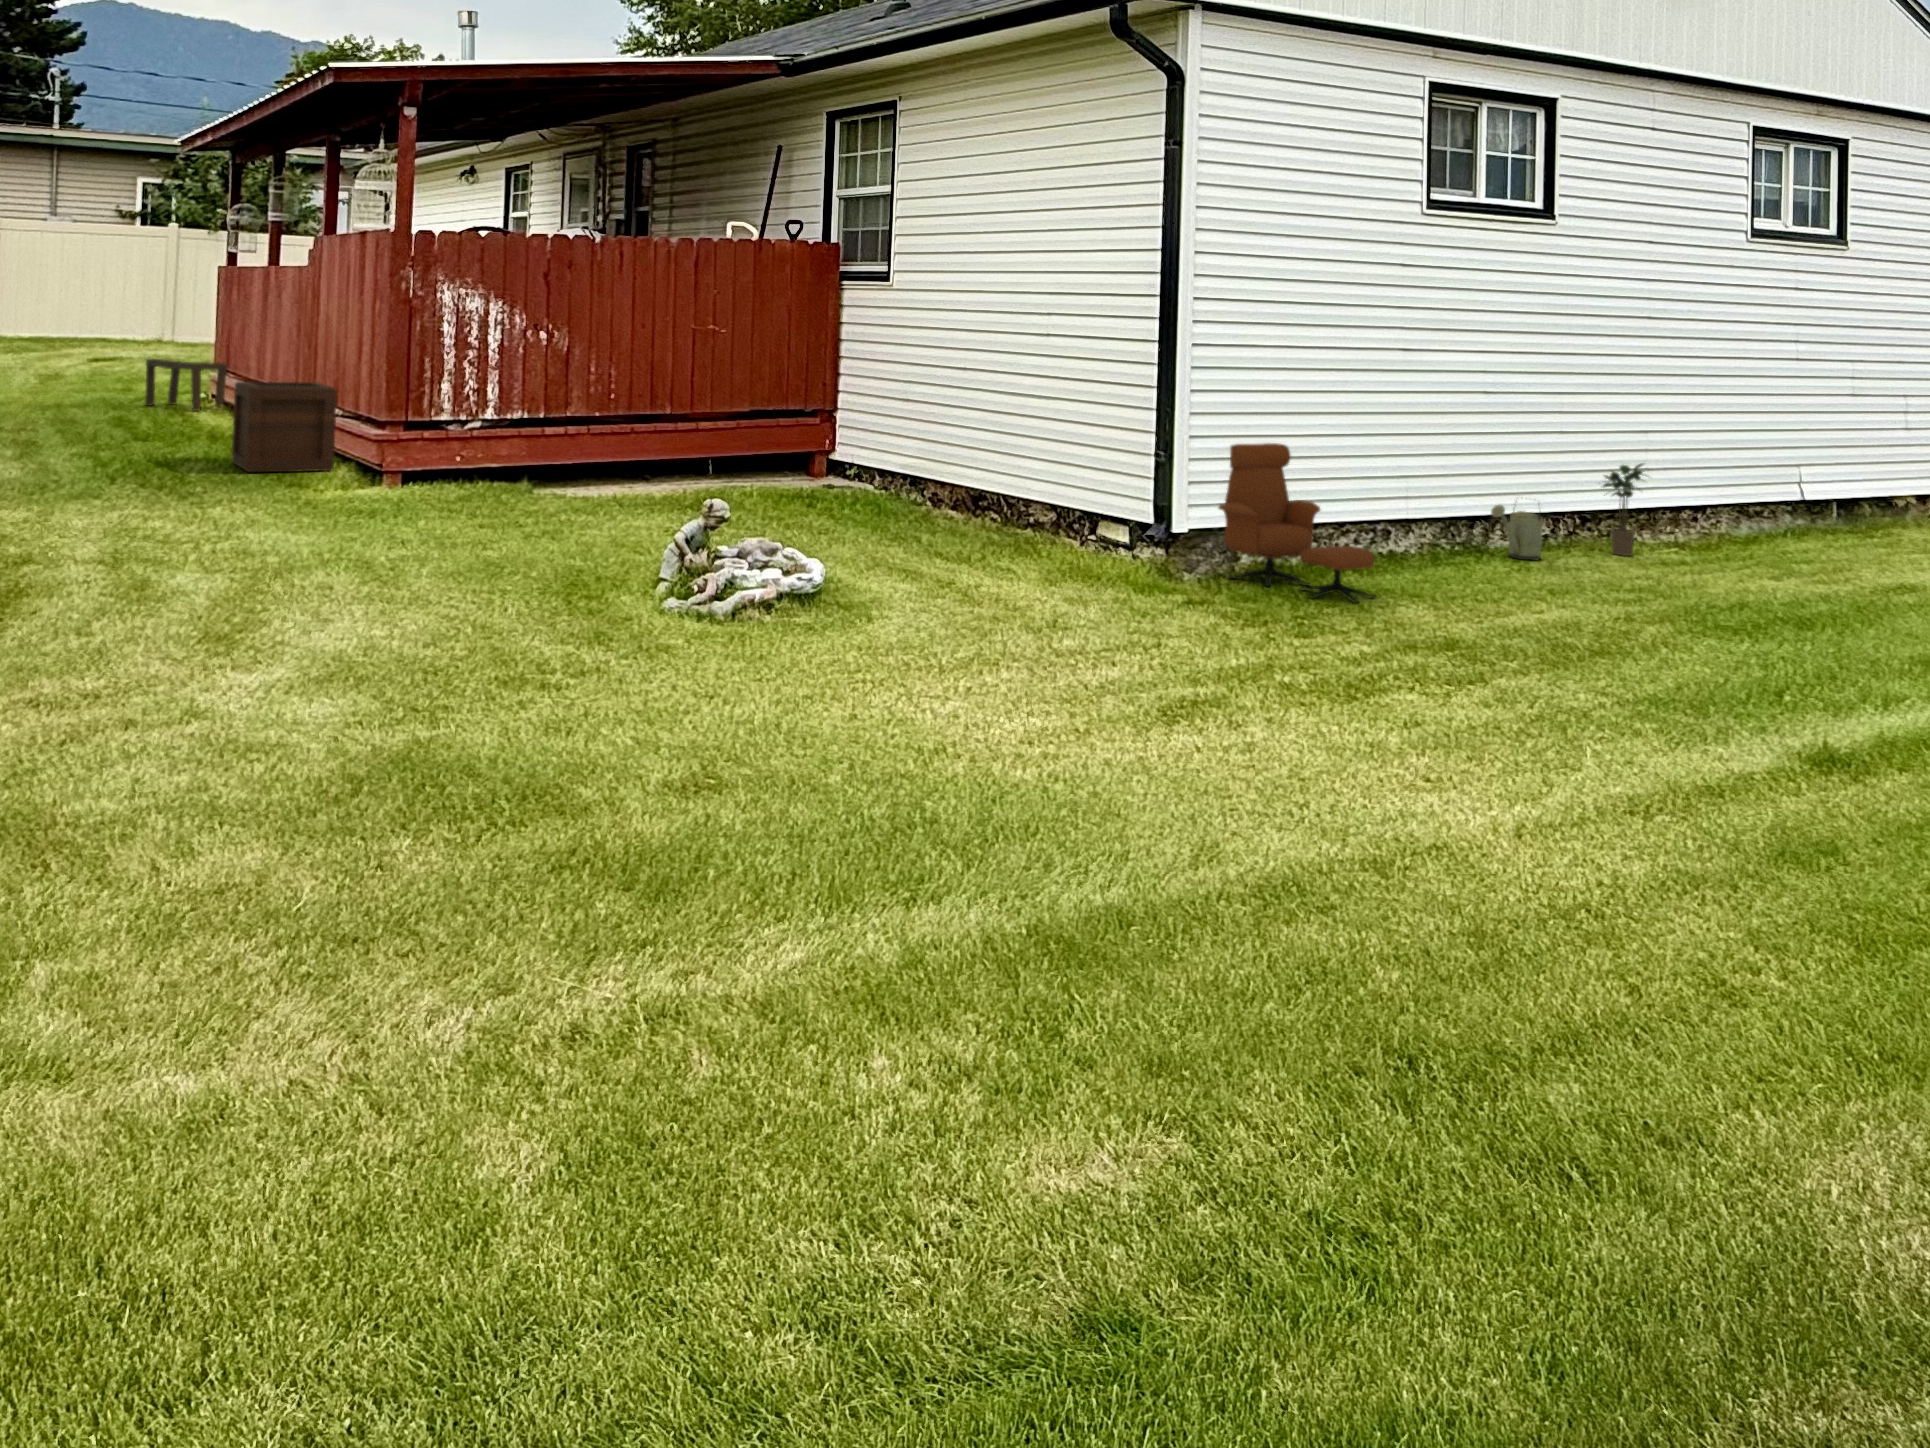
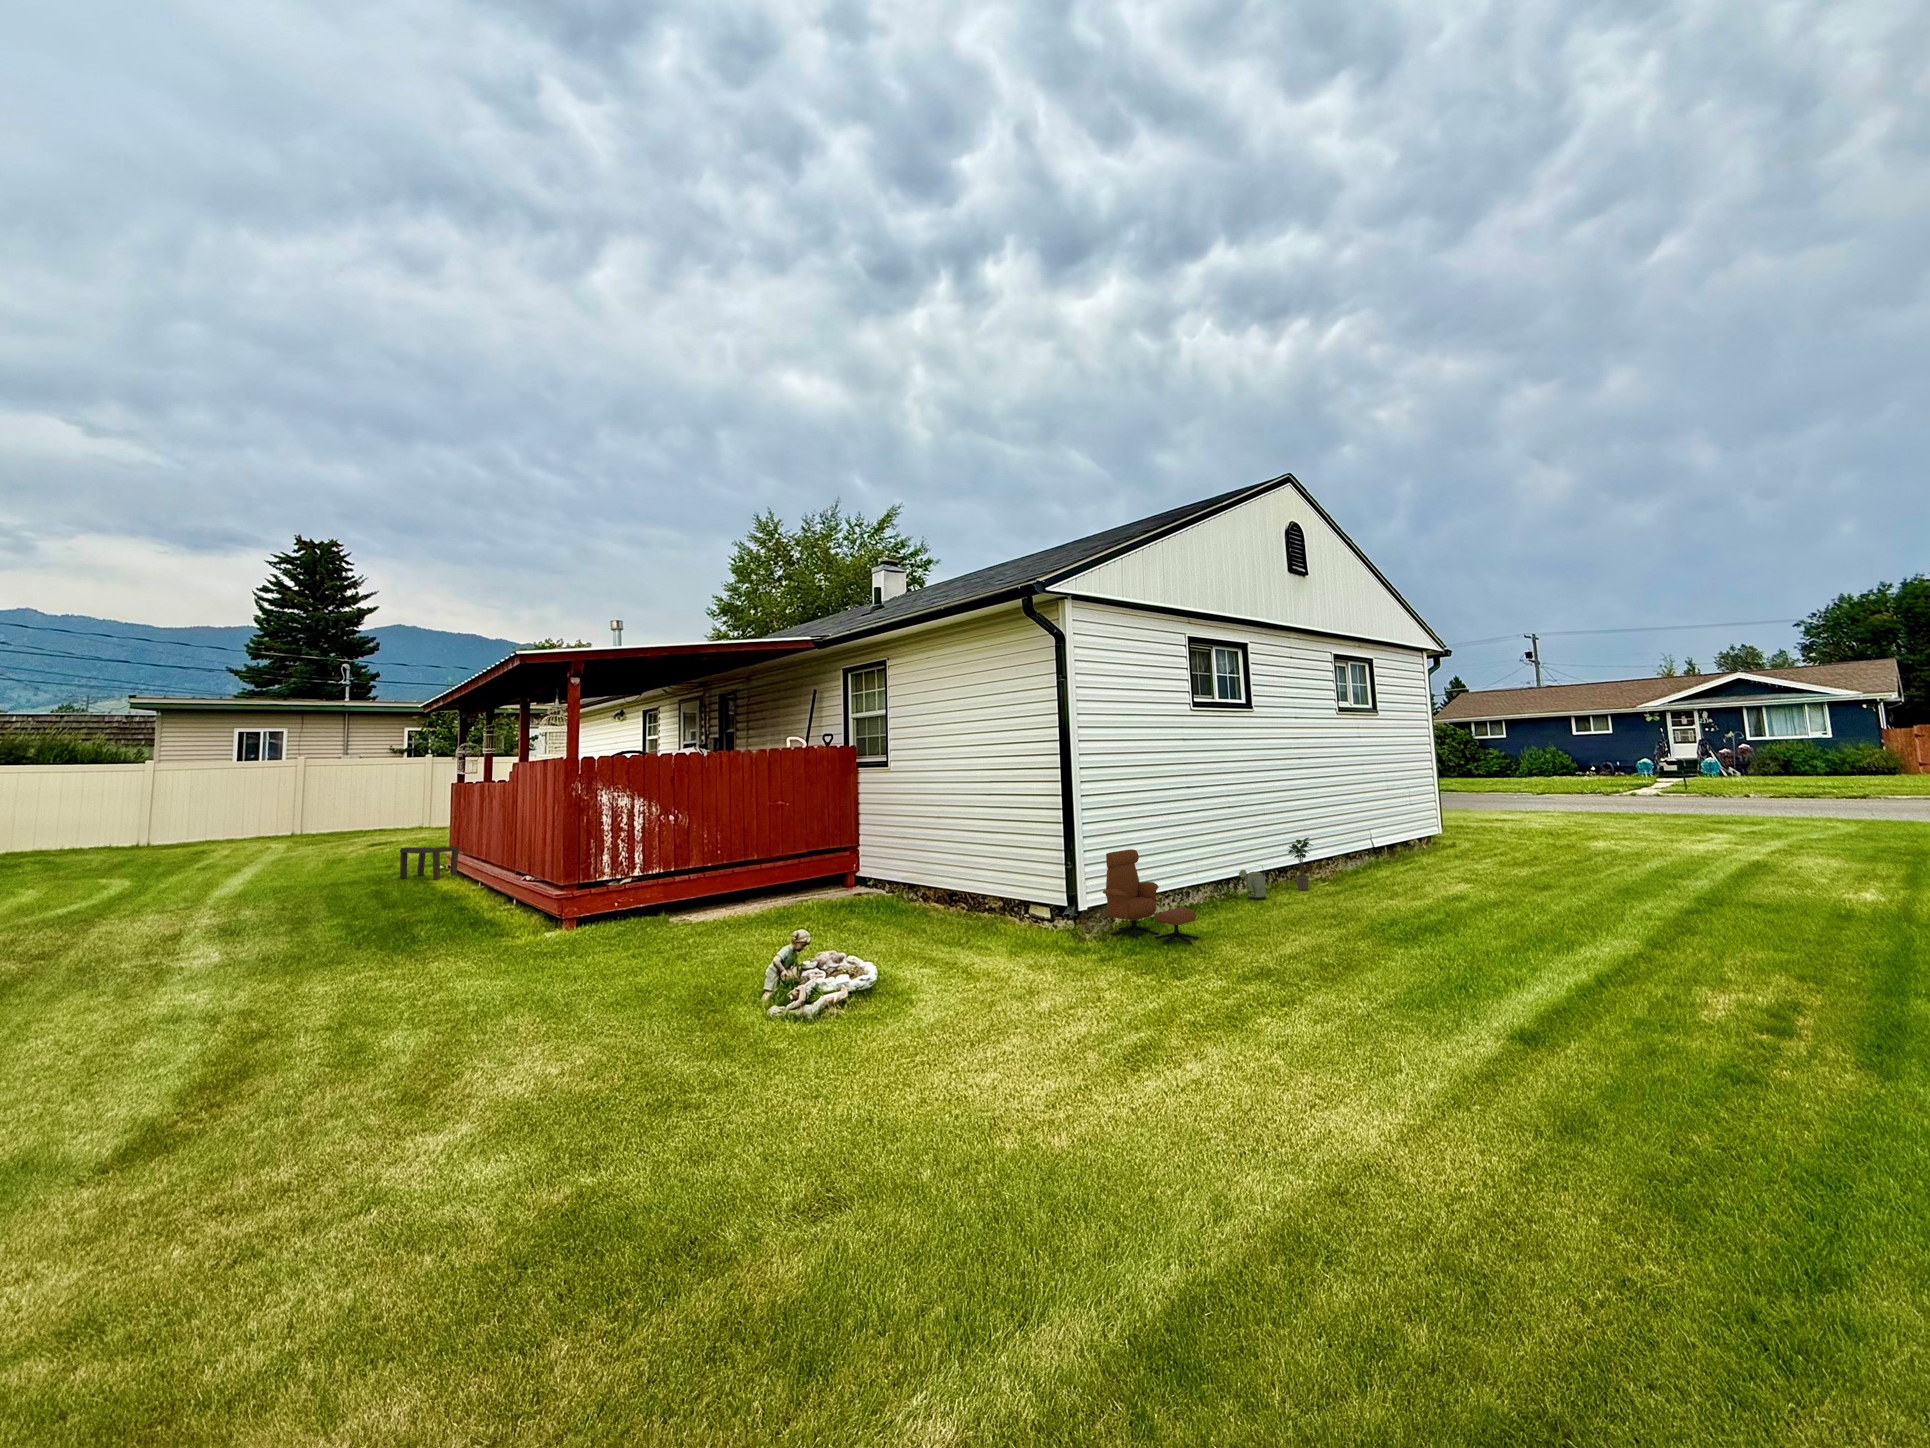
wooden crate: present [232,382,337,473] -> none [454,860,530,927]

